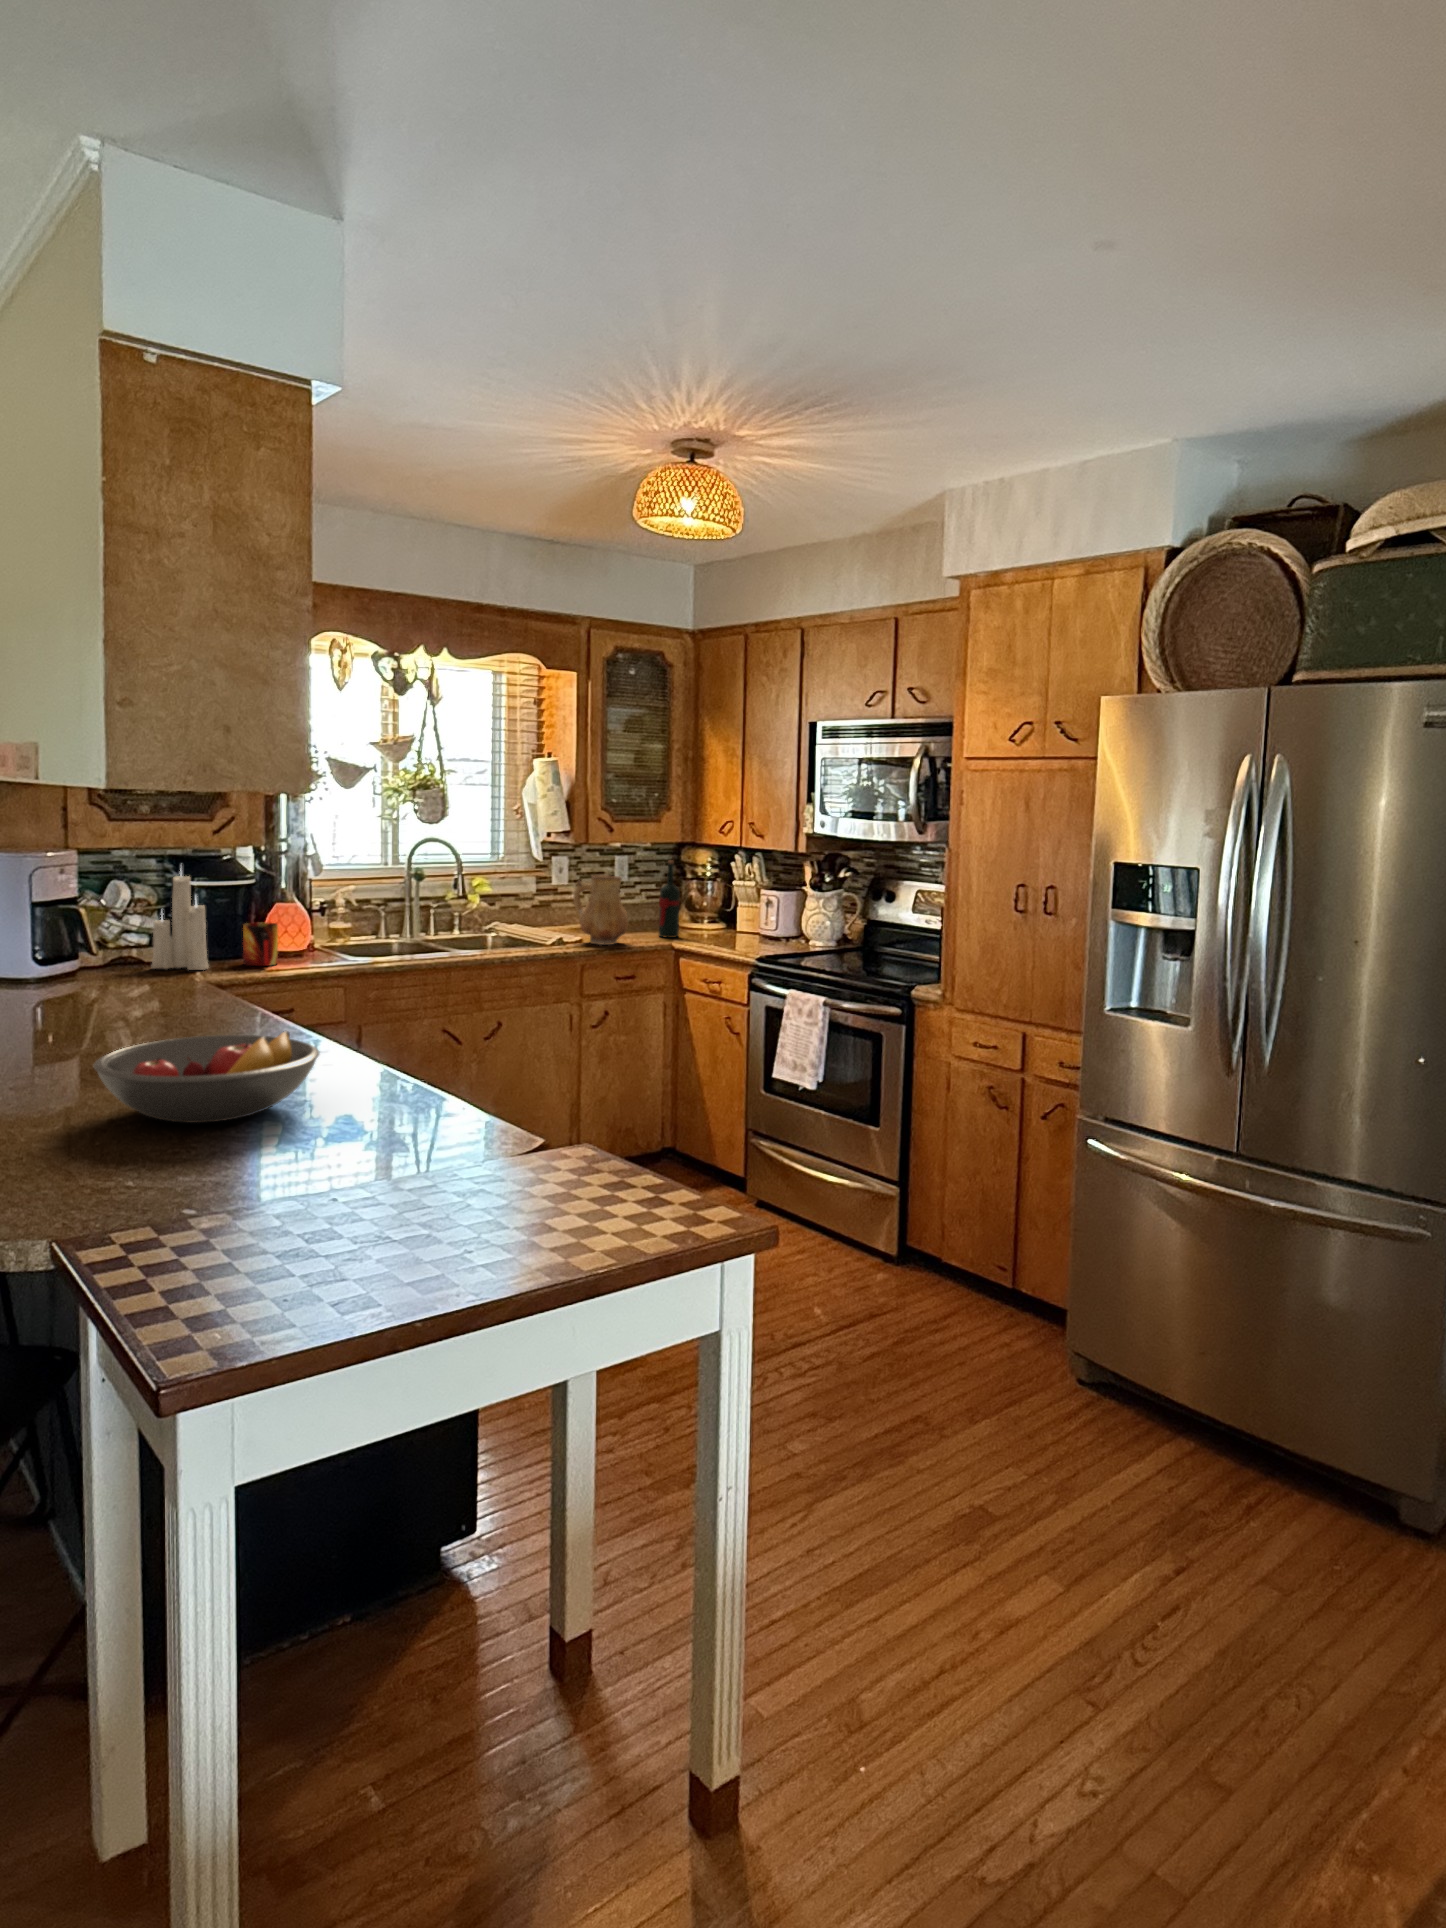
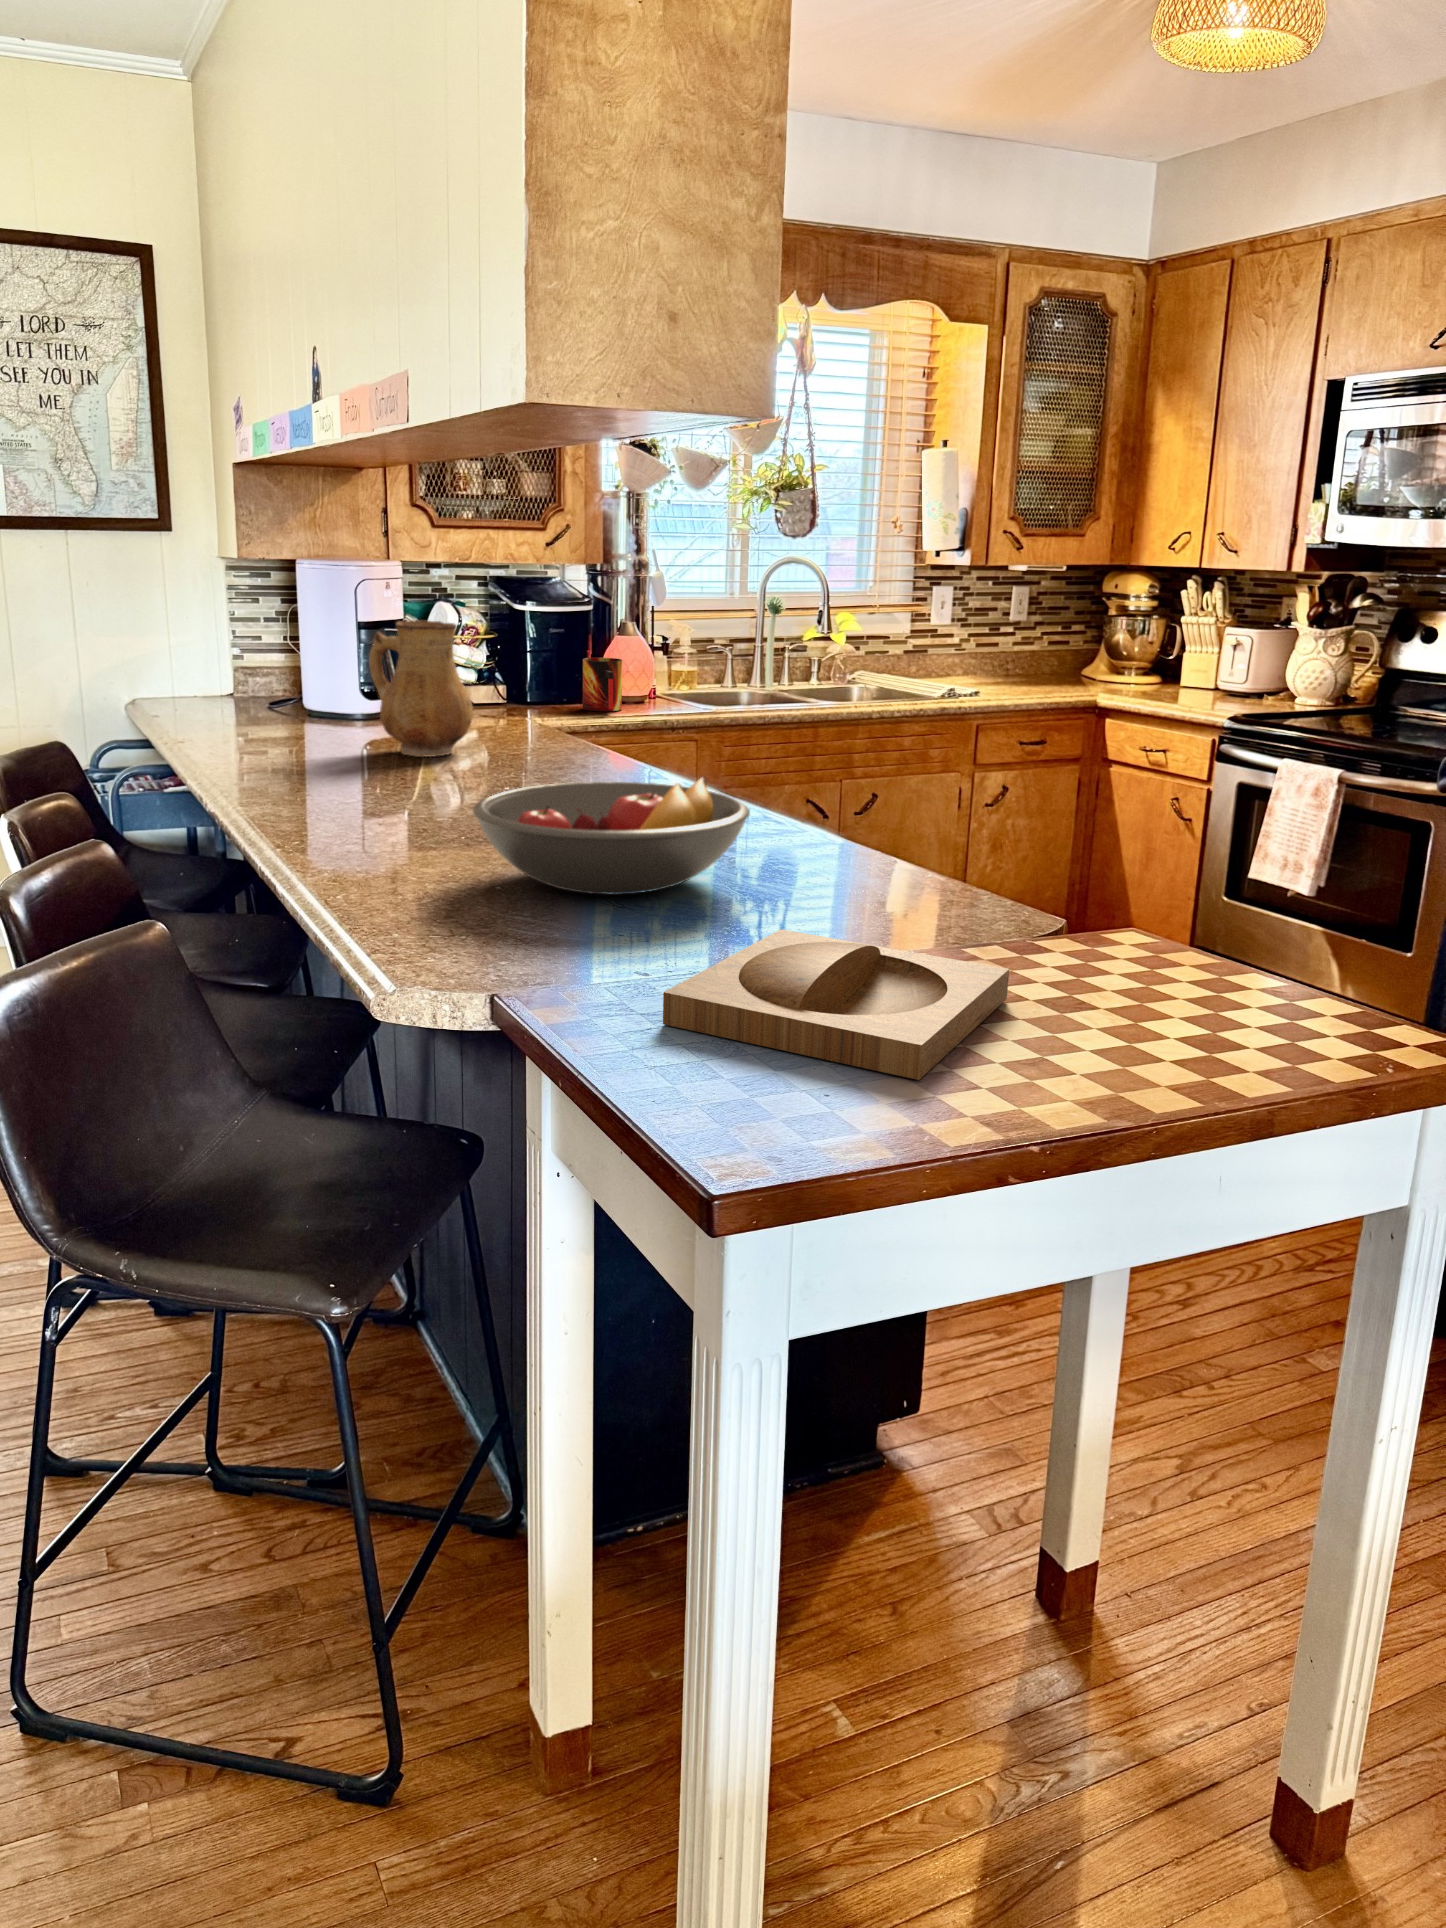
wine bottle: present [659,860,680,938] -> none [1075,588,1108,693]
candle: present [151,870,209,970] -> none [482,574,546,713]
ceramic pitcher: present [573,875,628,945] -> present [369,620,473,757]
tray: none [210,1141,470,1237] -> present [663,929,1009,1080]

